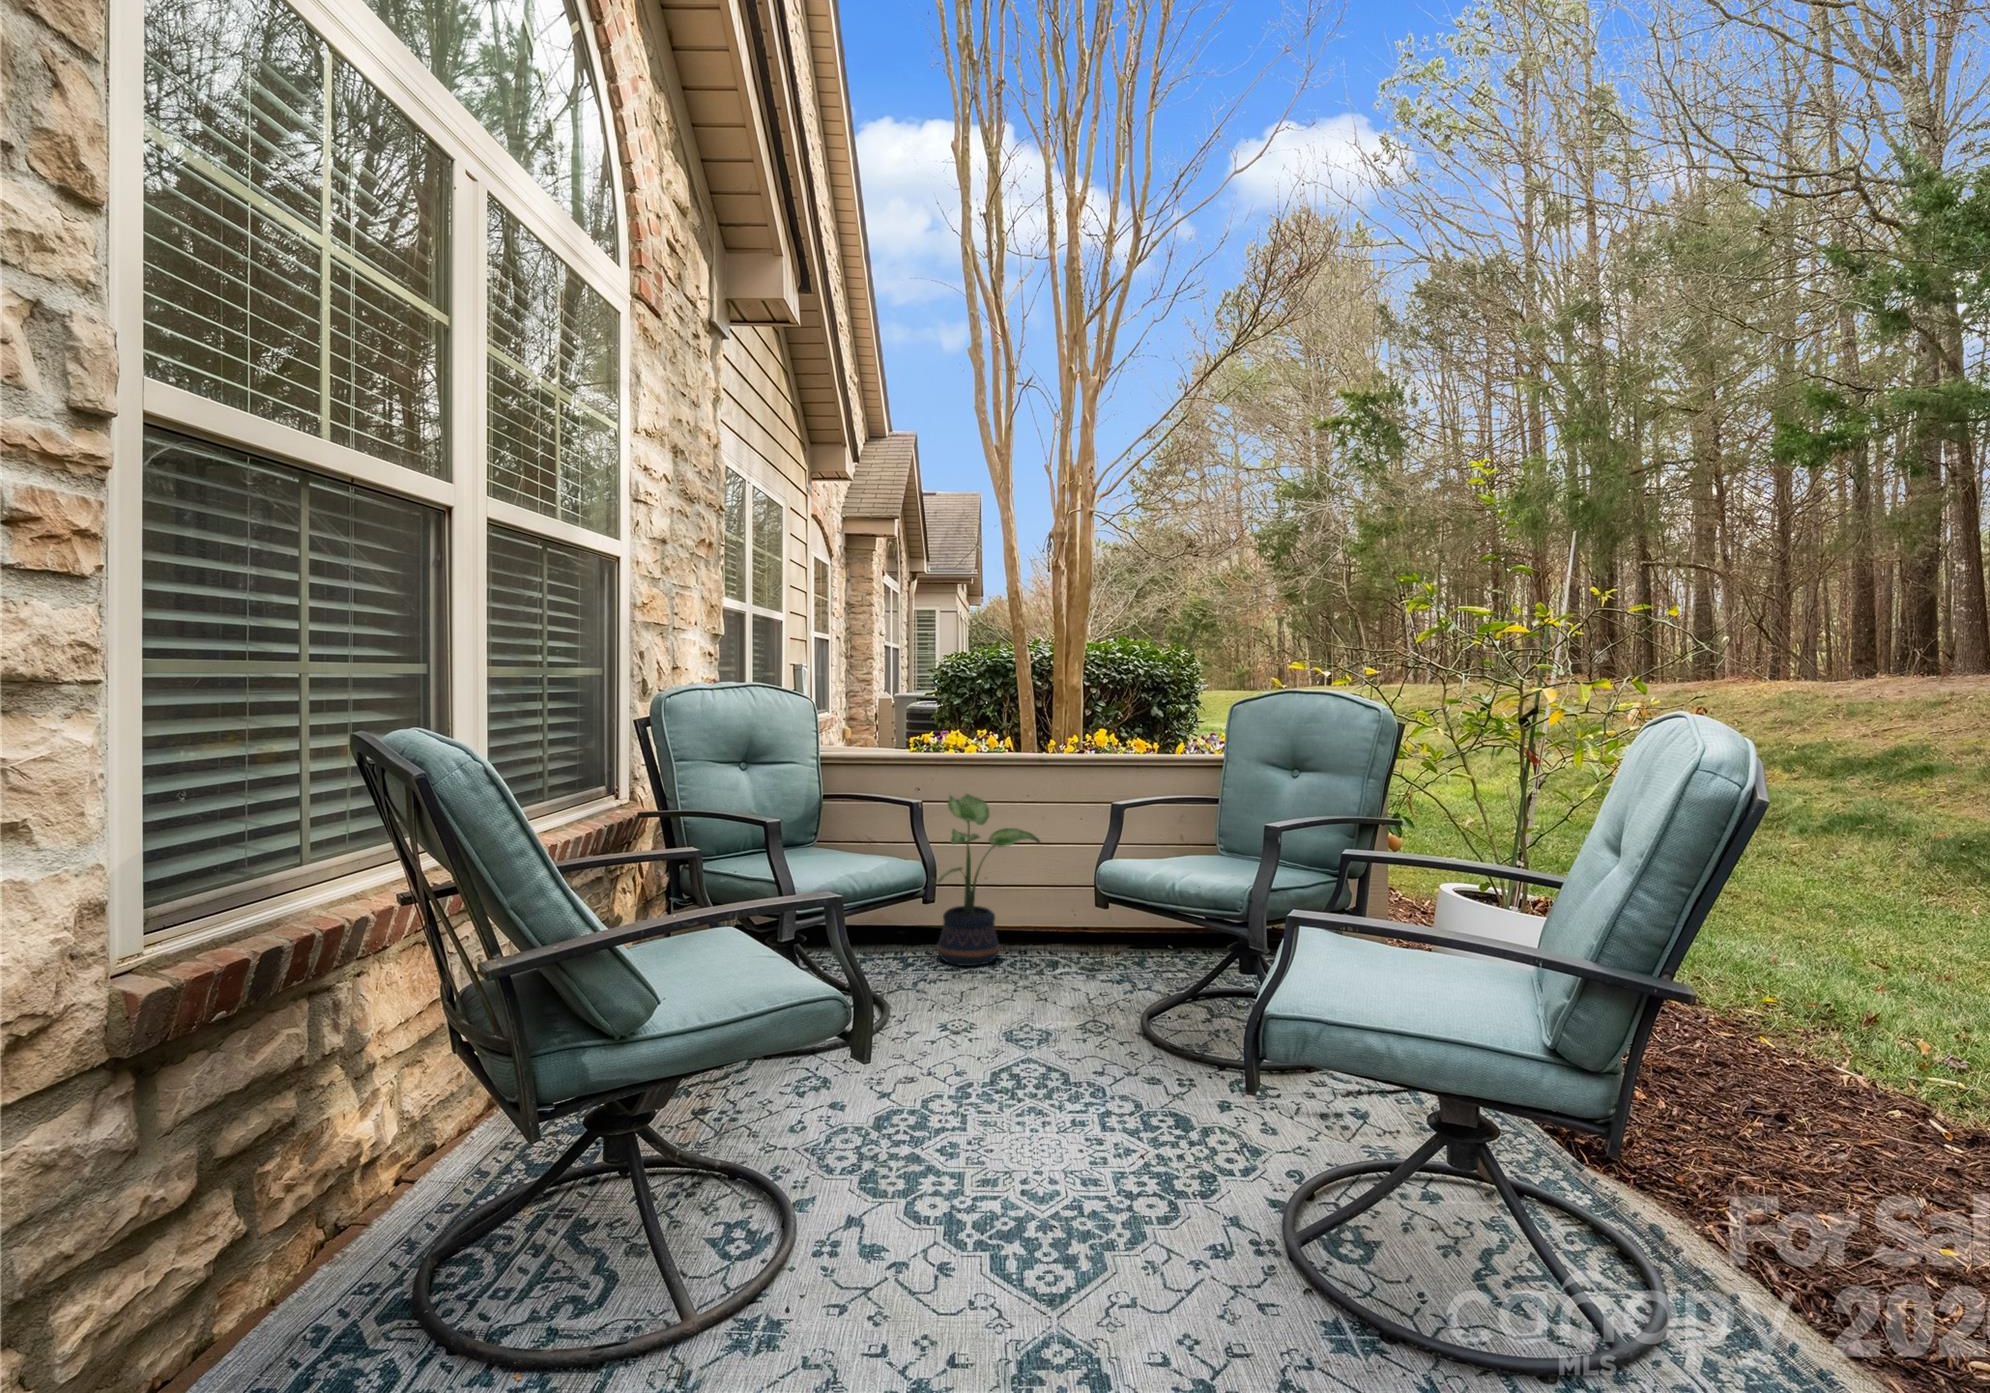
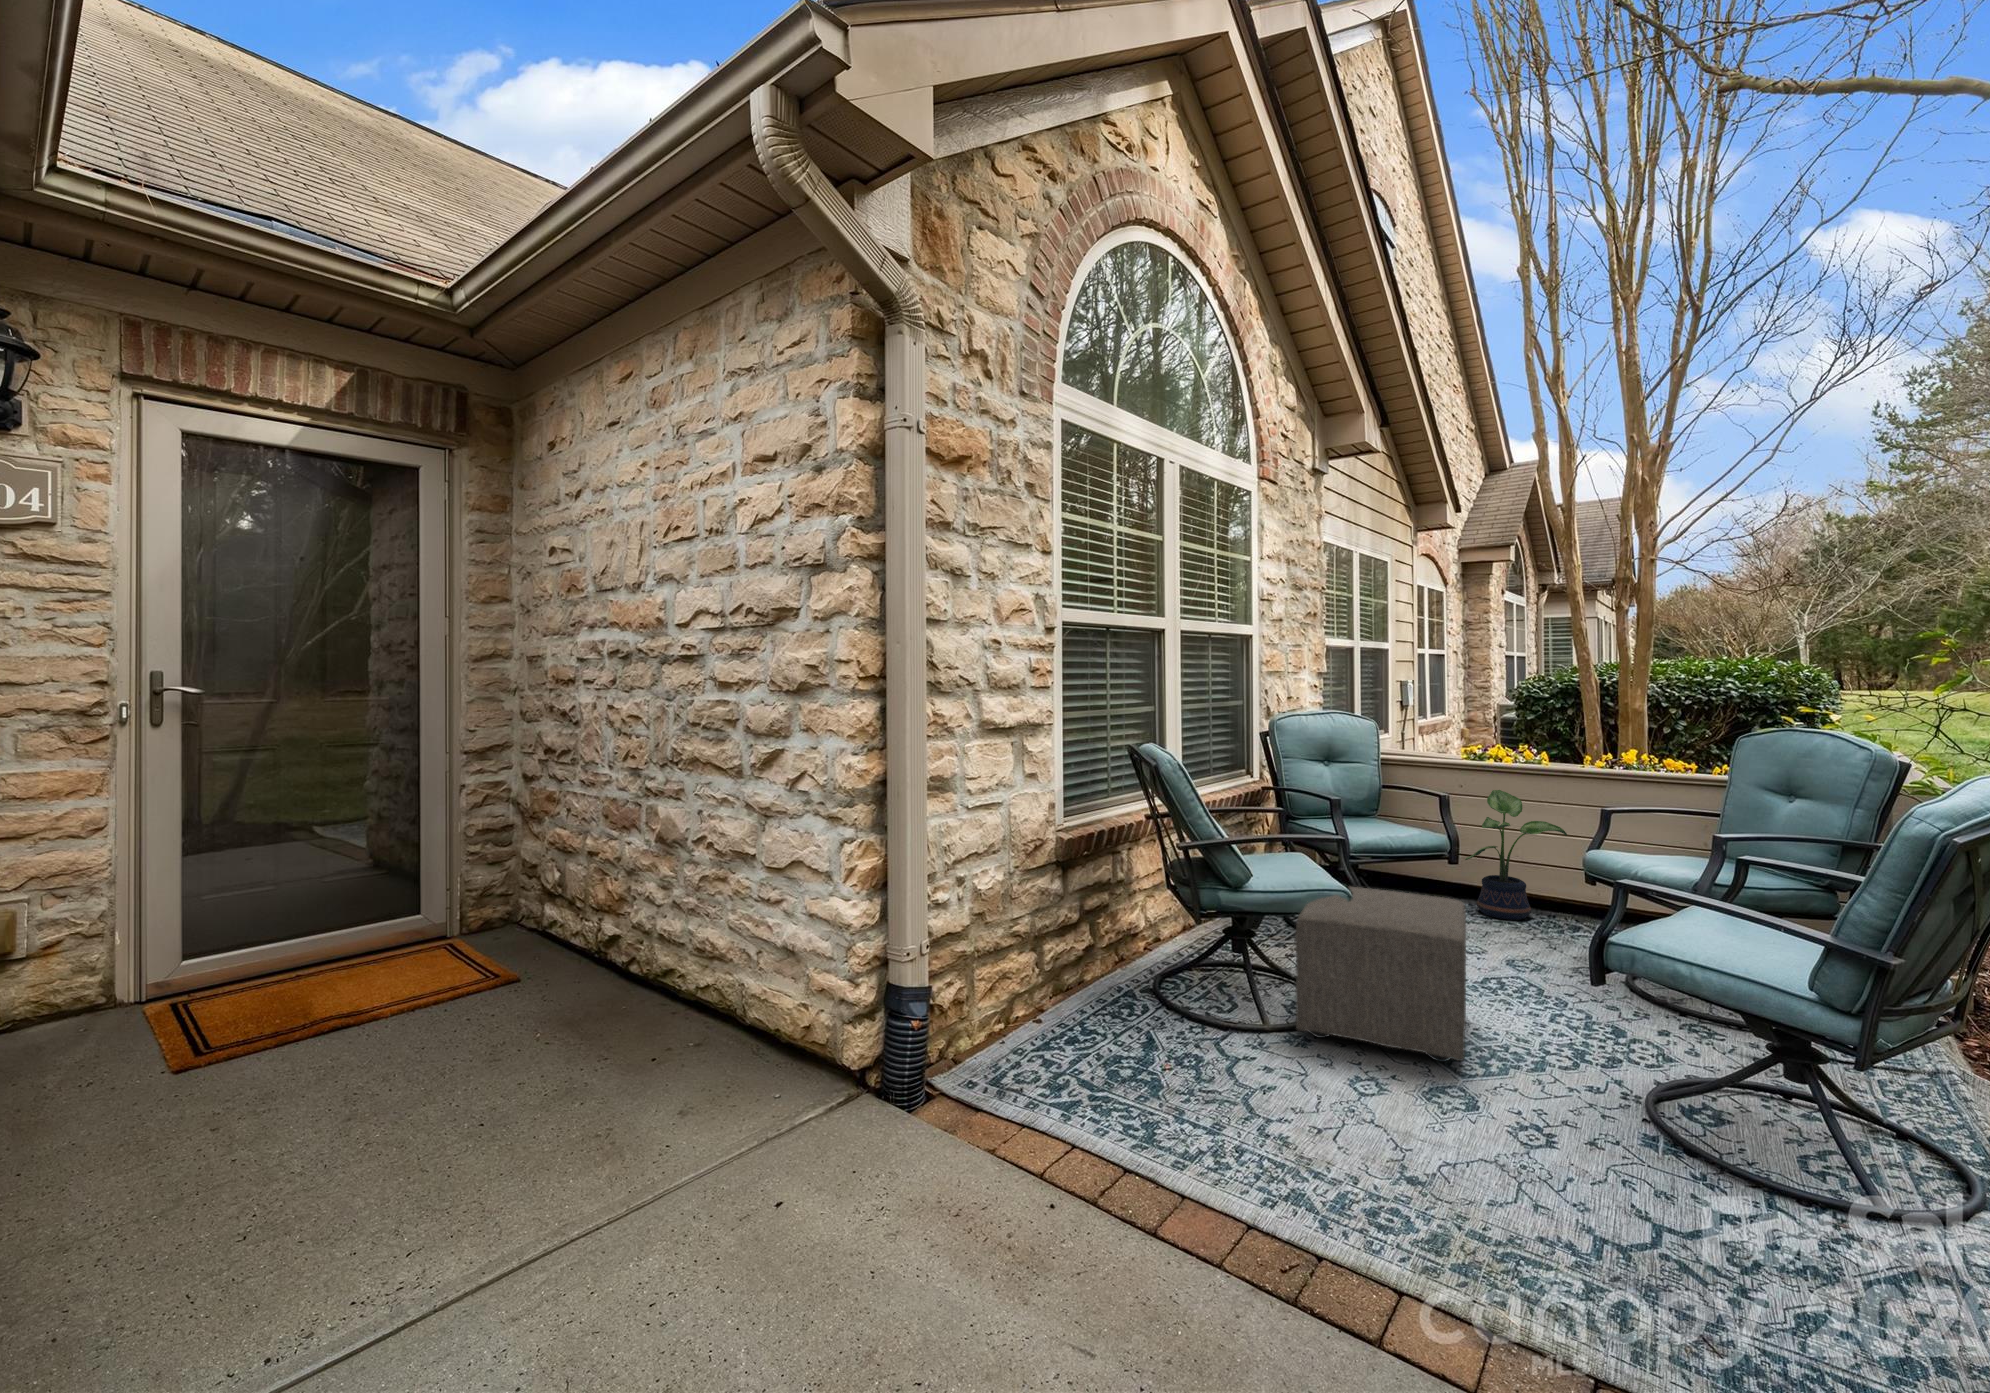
ottoman: none [751,971,1054,1311] -> present [1295,887,1466,1062]

